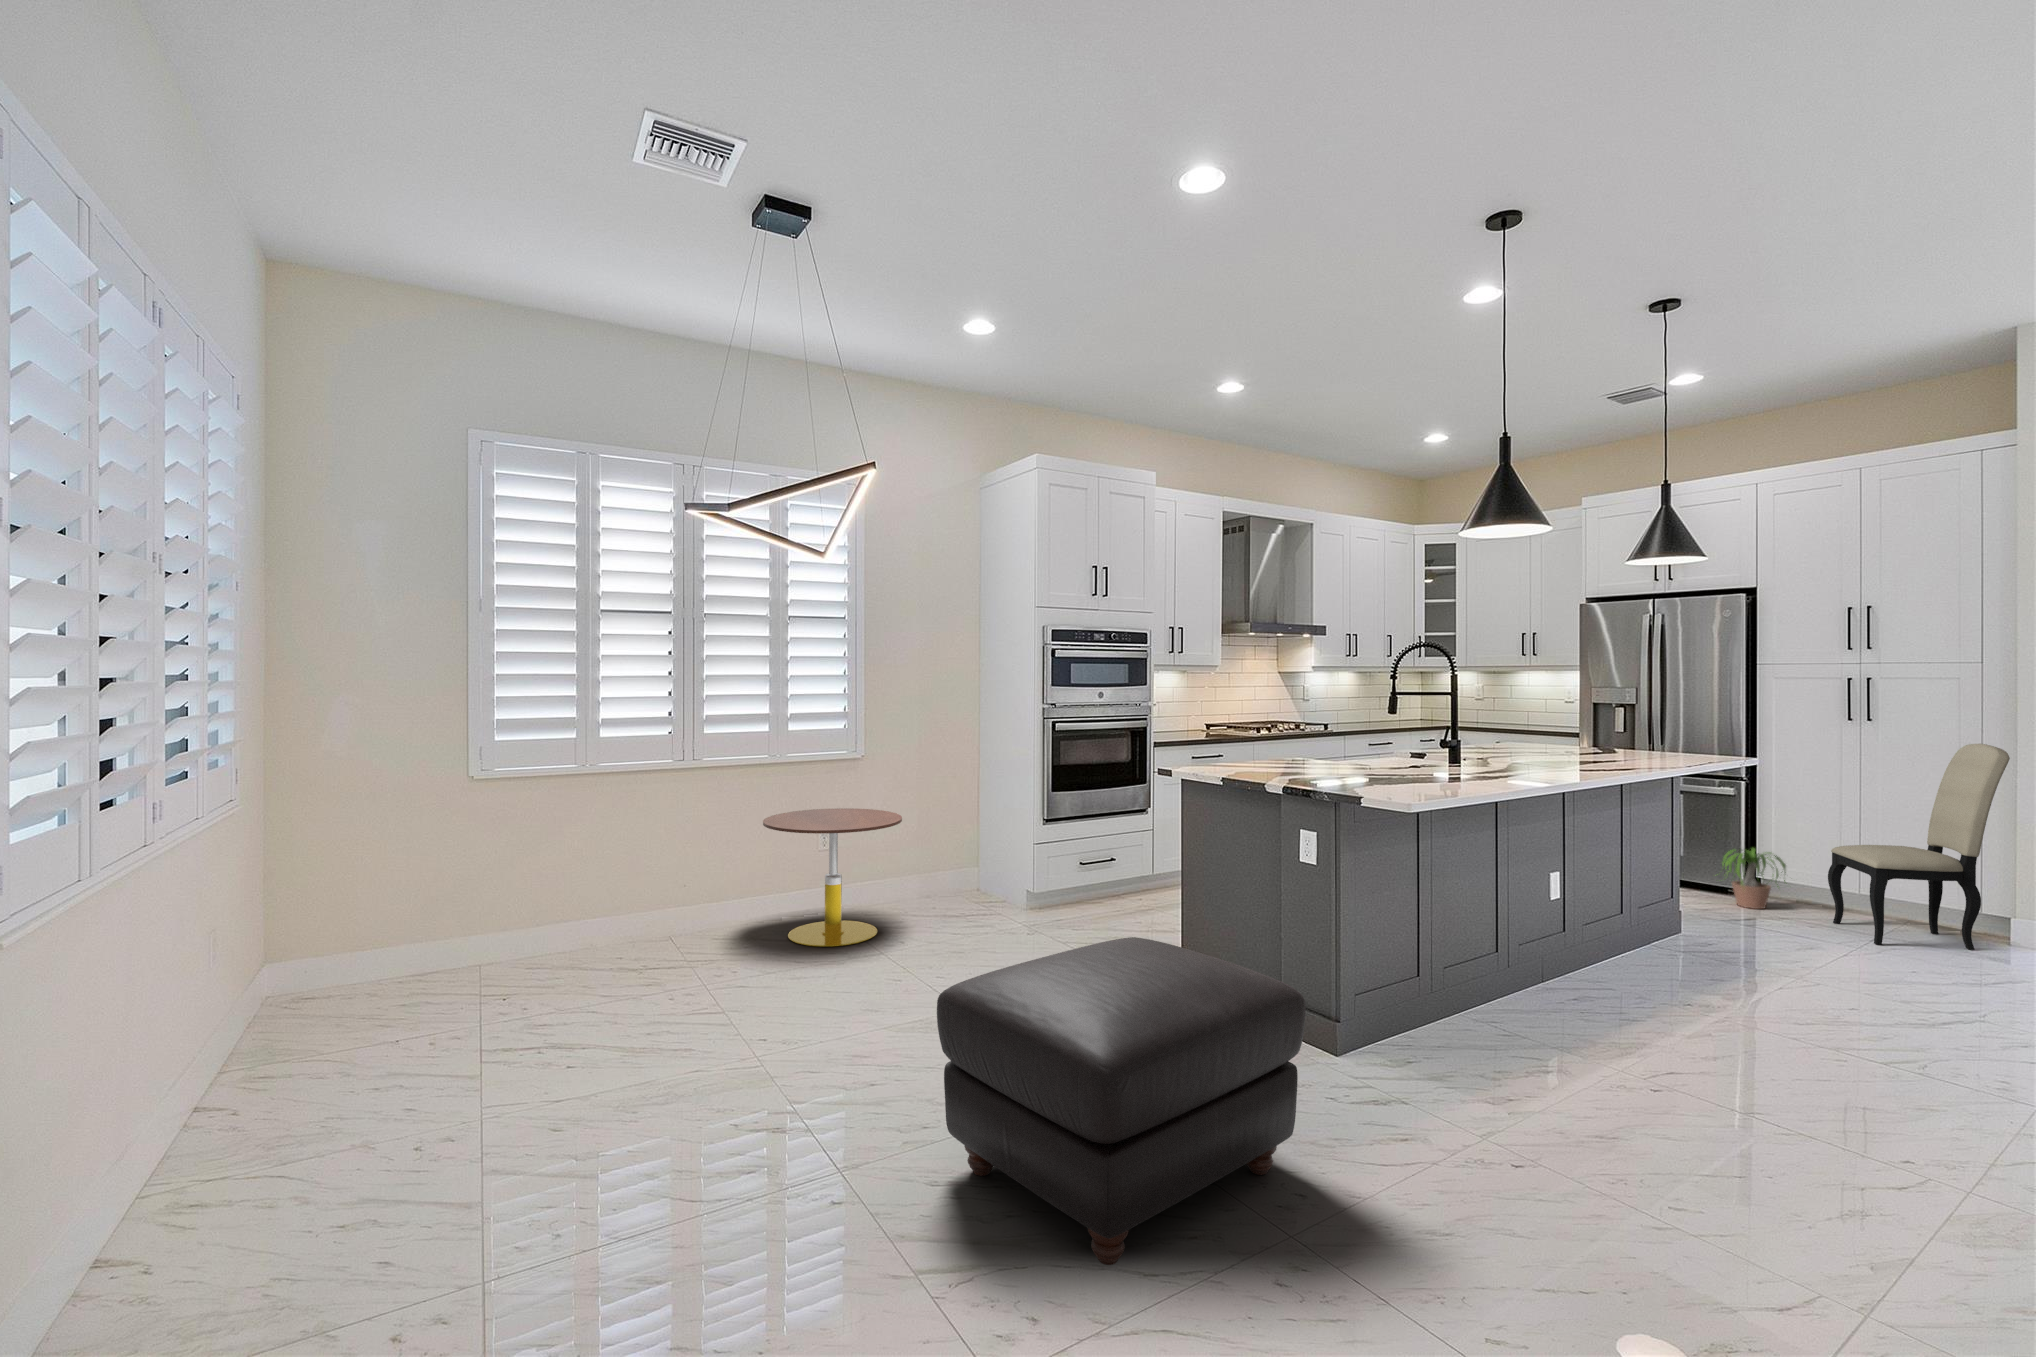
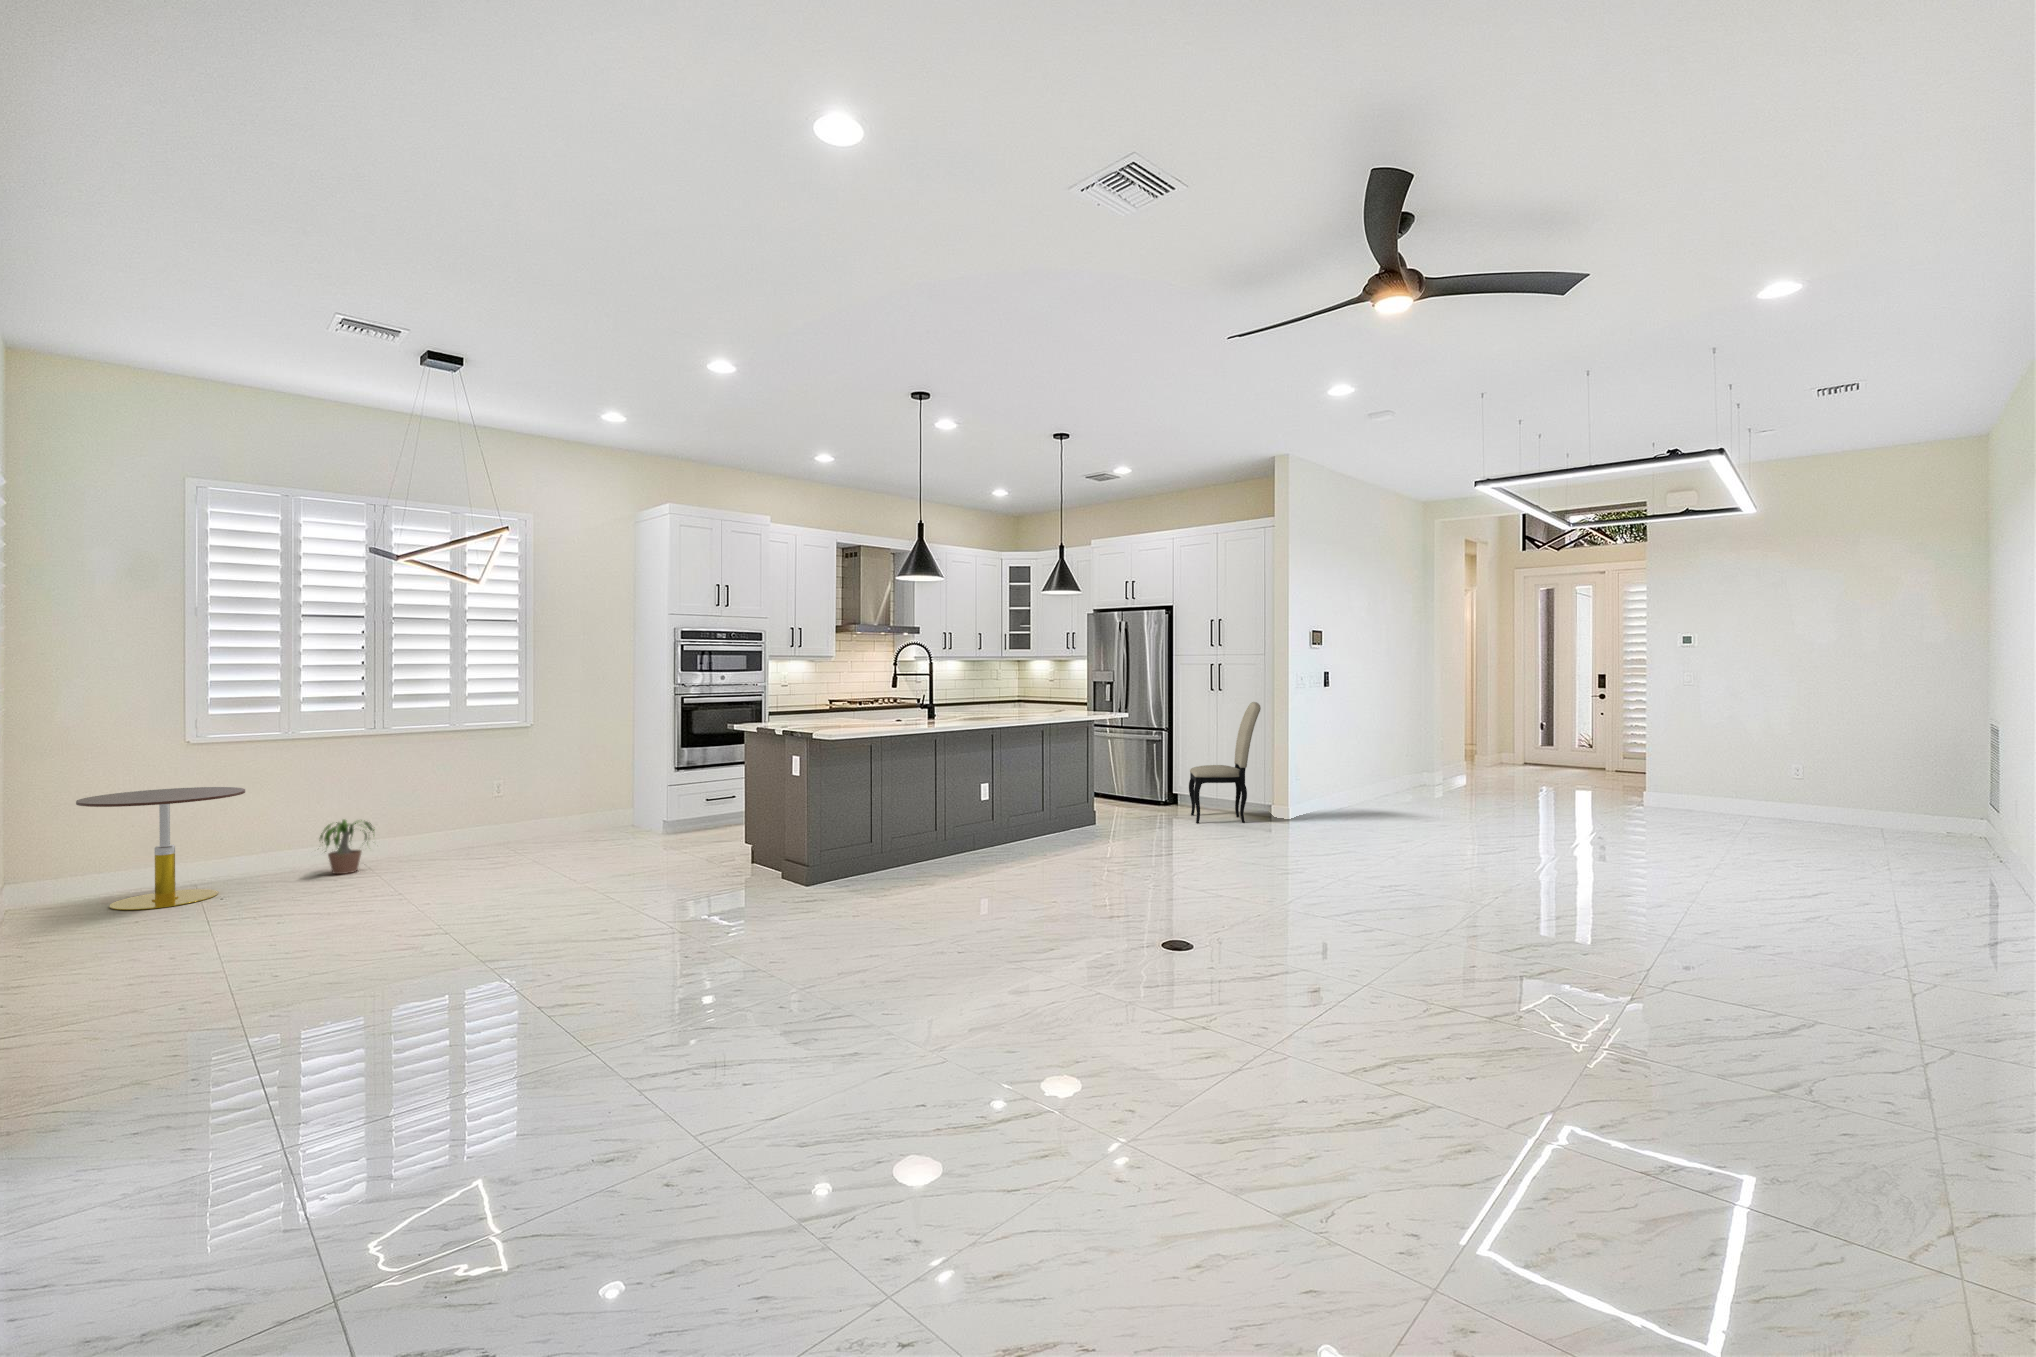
side table: present [763,808,902,947] -> present [76,787,245,910]
potted plant: present [1722,848,1786,909] -> present [320,819,375,874]
ottoman: present [937,937,1306,1265] -> none [541,811,754,952]

